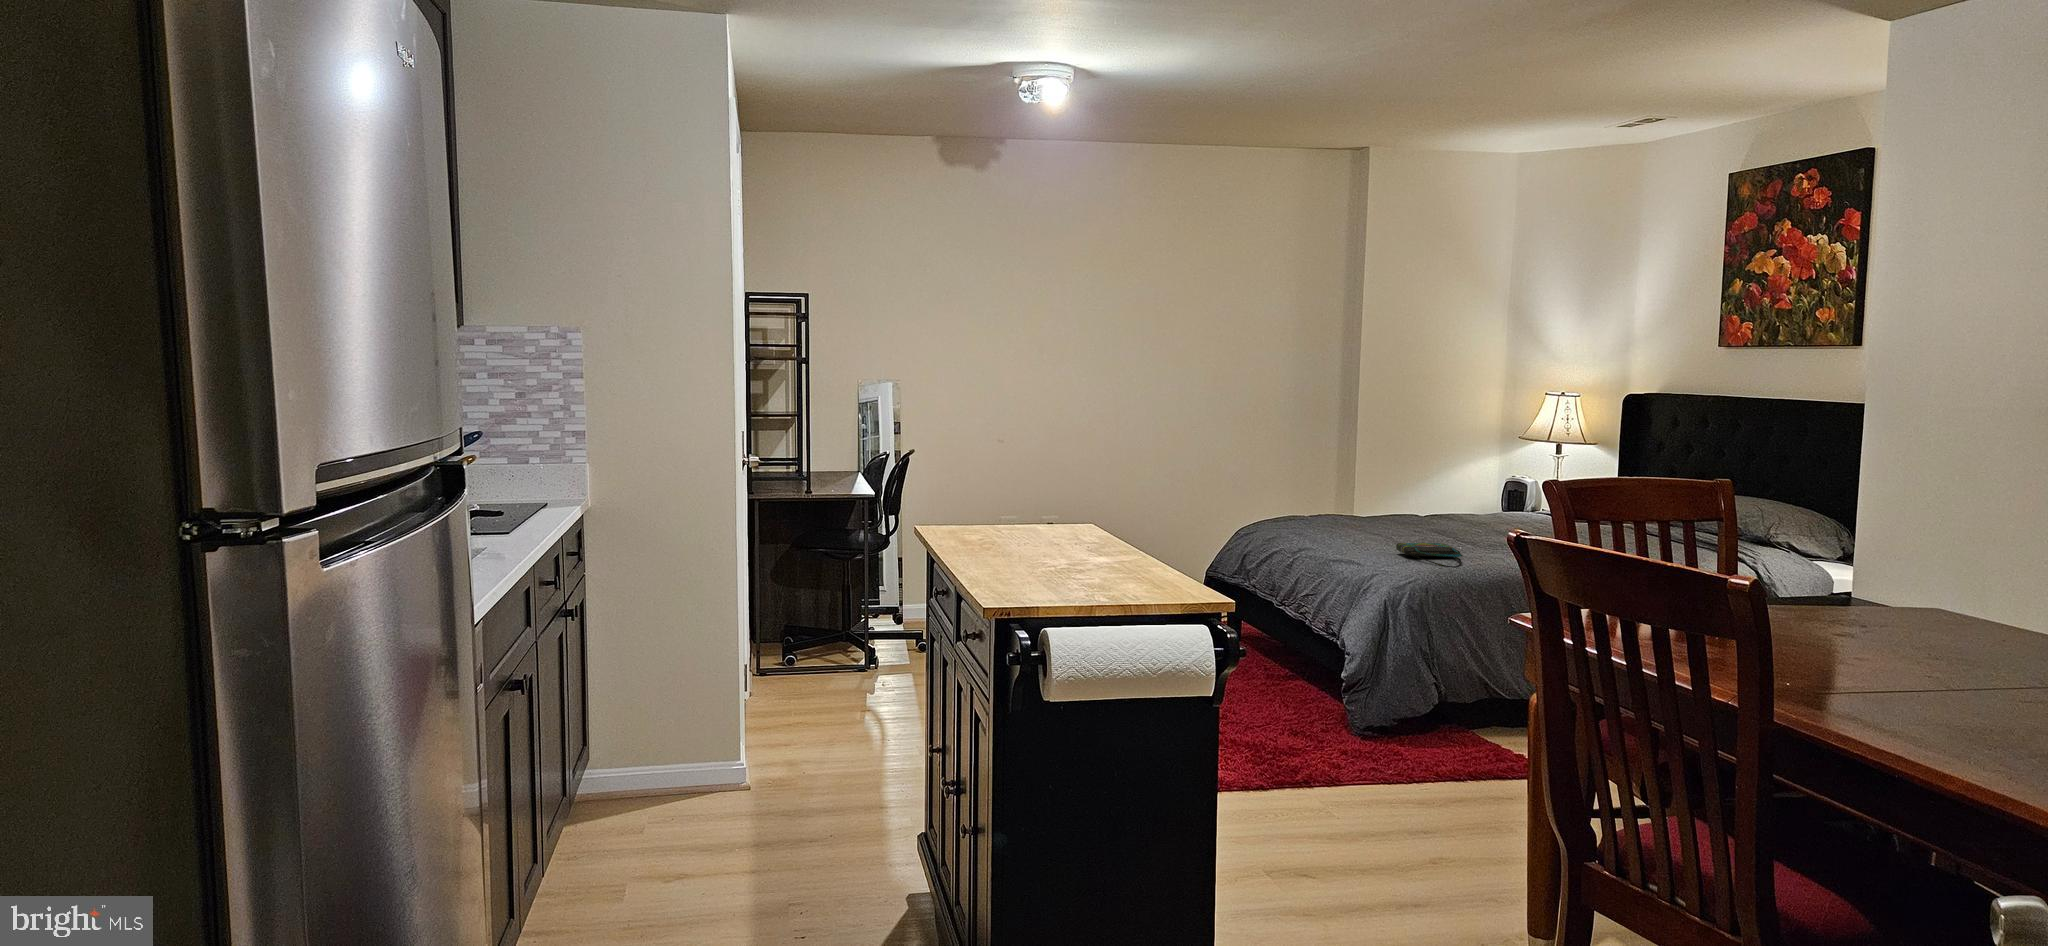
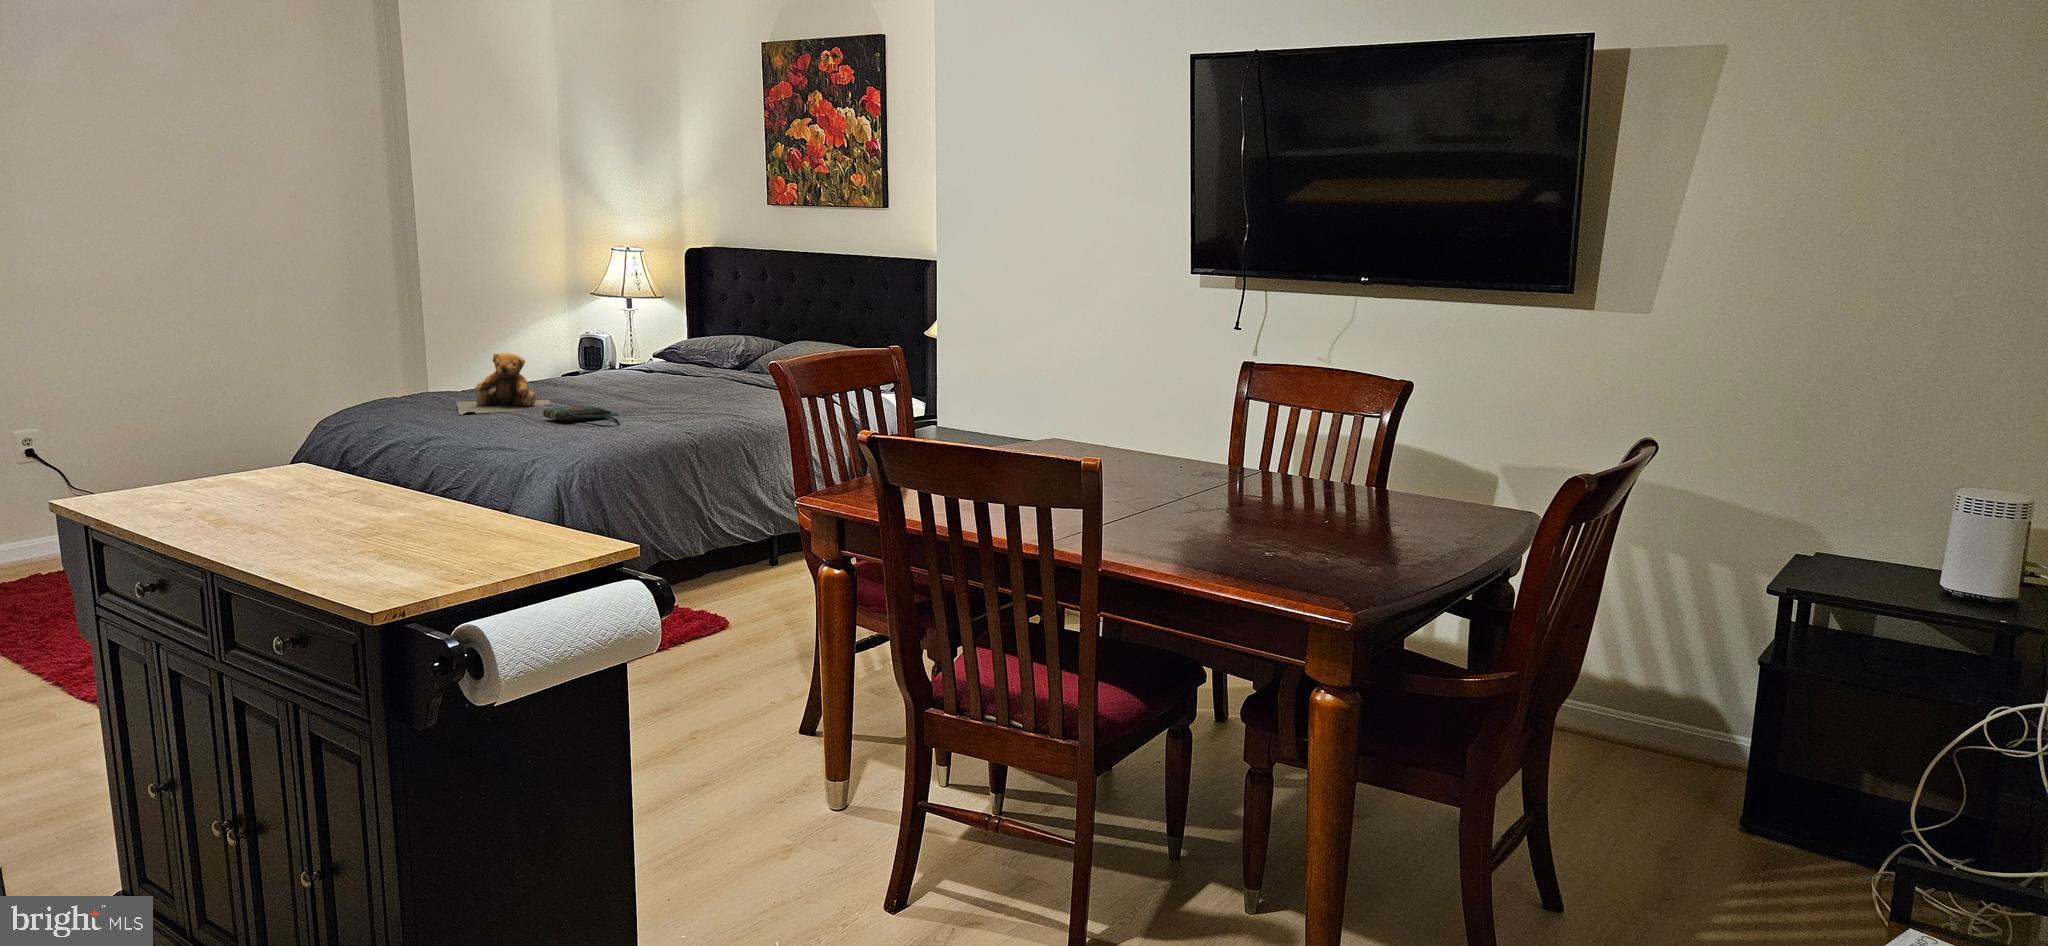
teddy bear: none [1333,485,1428,545] -> present [456,353,551,415]

